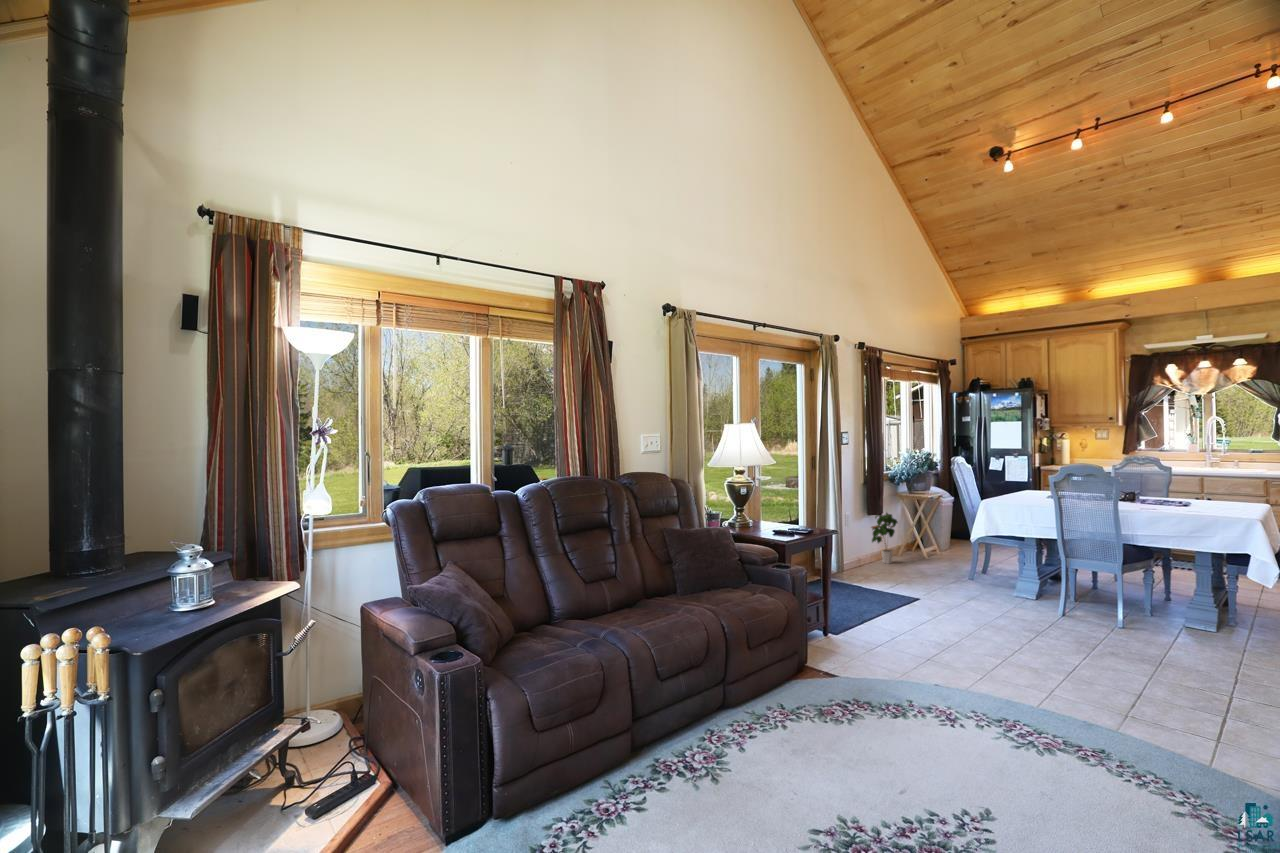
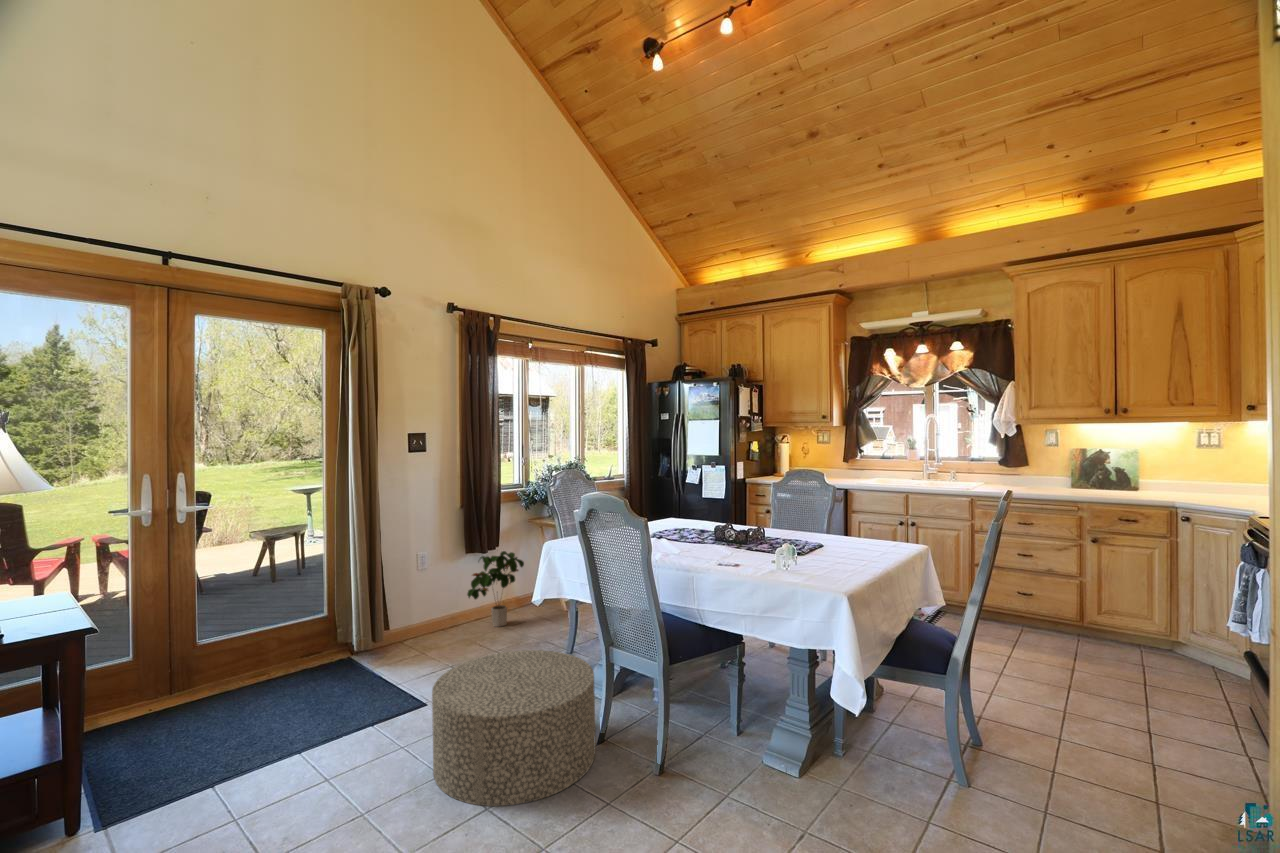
ottoman: none [964,562,1073,631] -> present [432,650,596,806]

